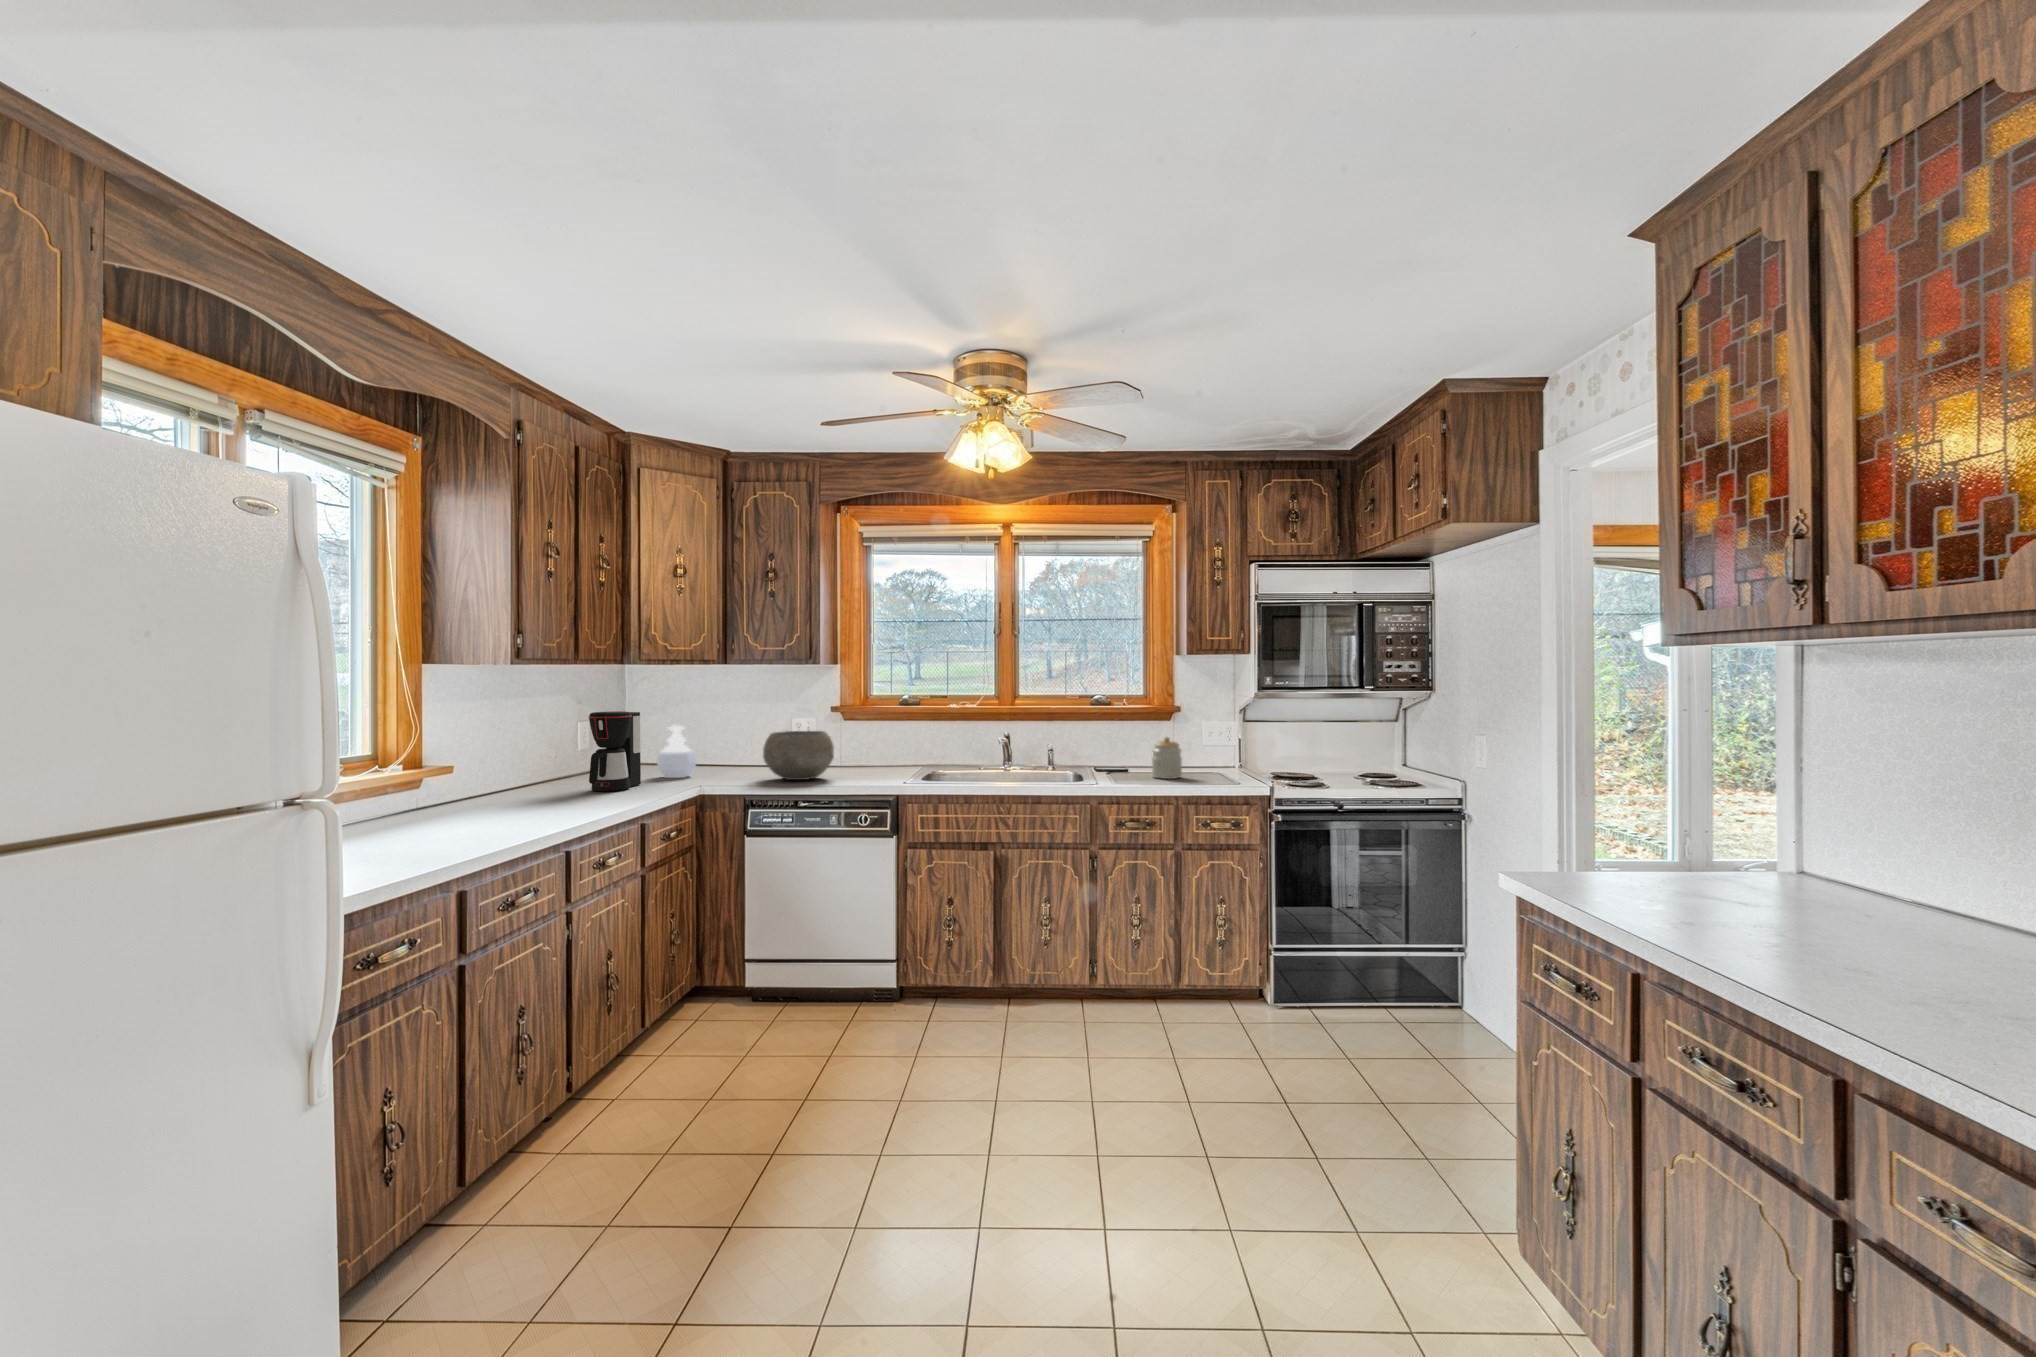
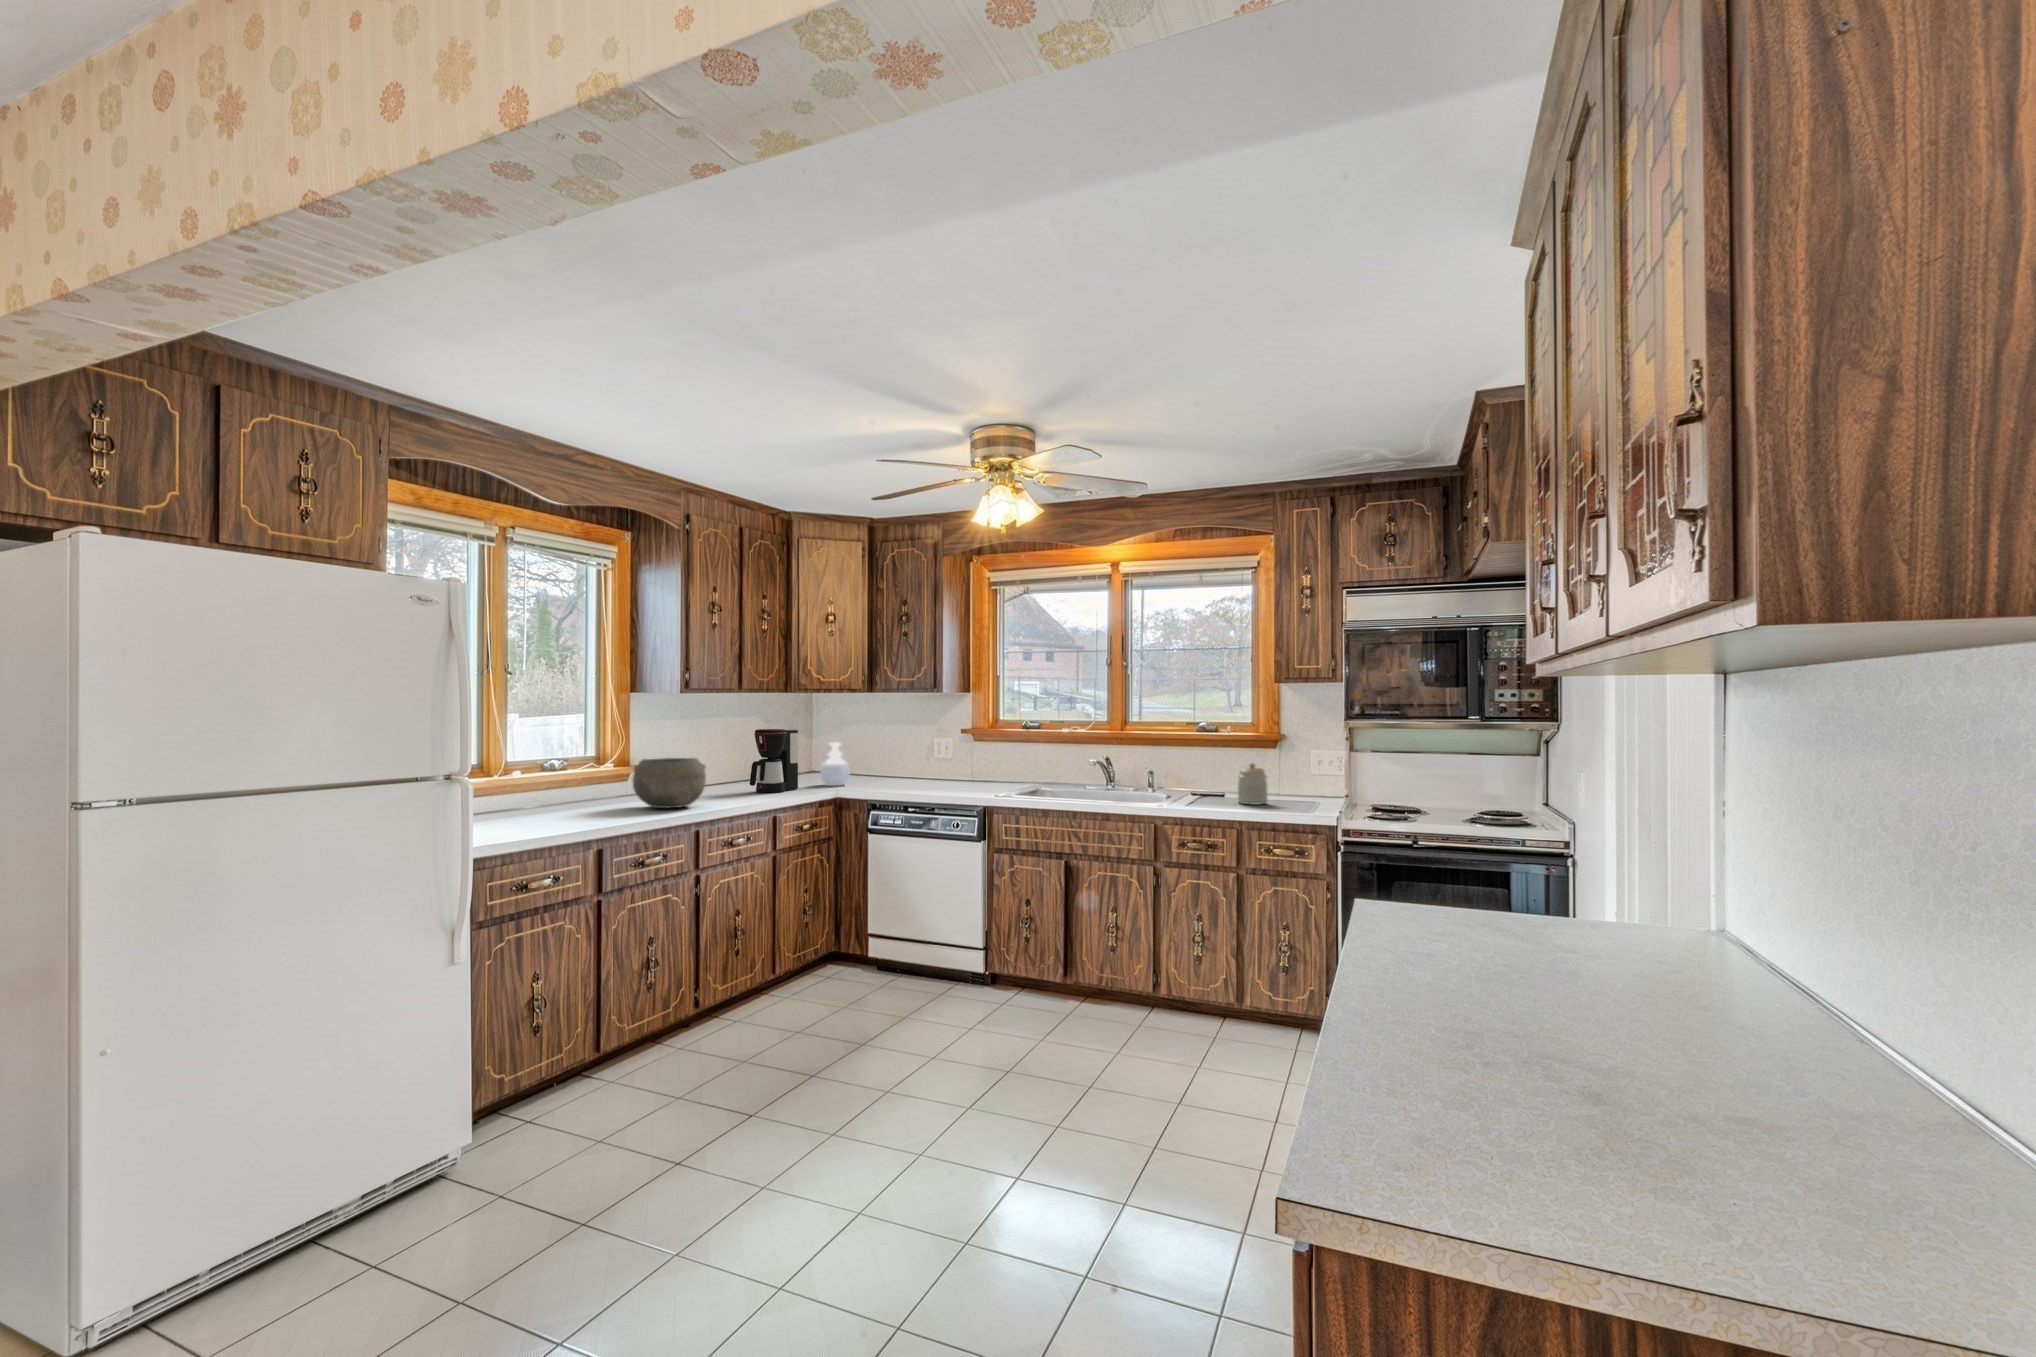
ceramic bowl: present [763,731,834,780] -> present [633,758,706,808]

